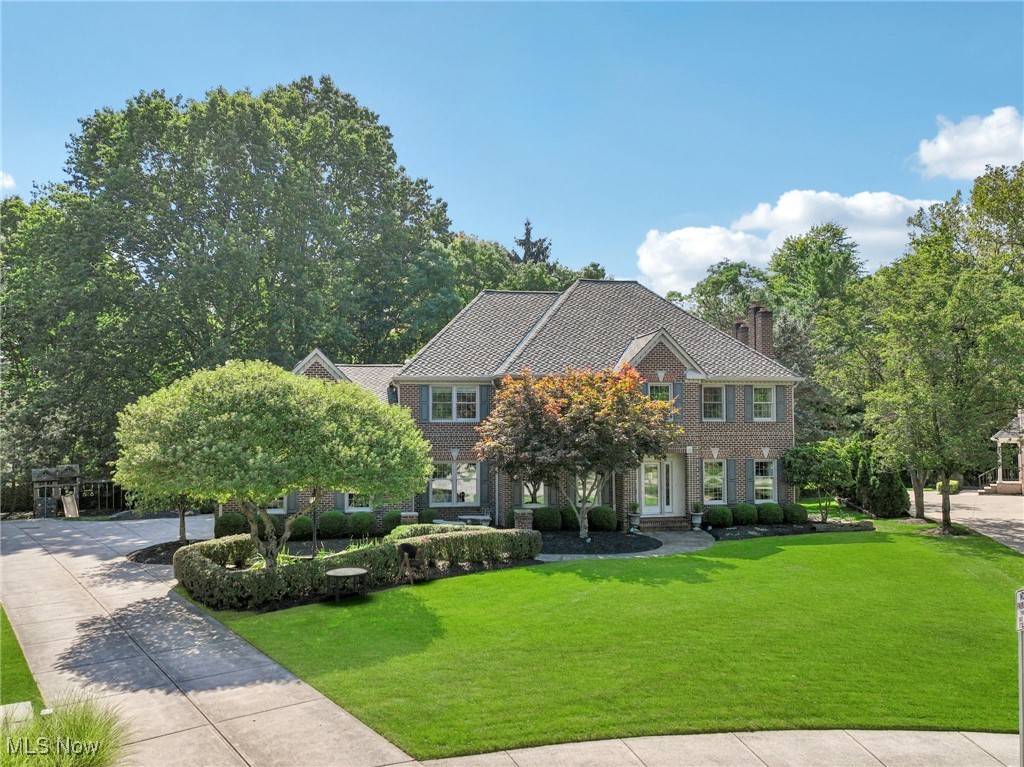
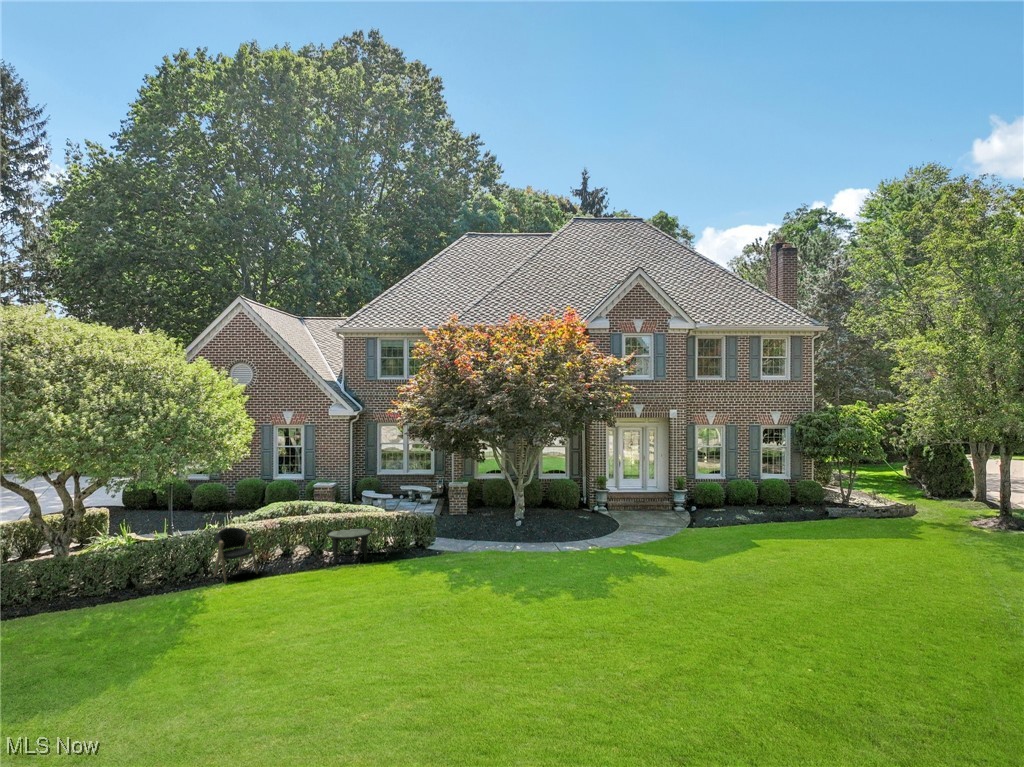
round table: present [323,565,370,603] -> present [326,526,373,564]

